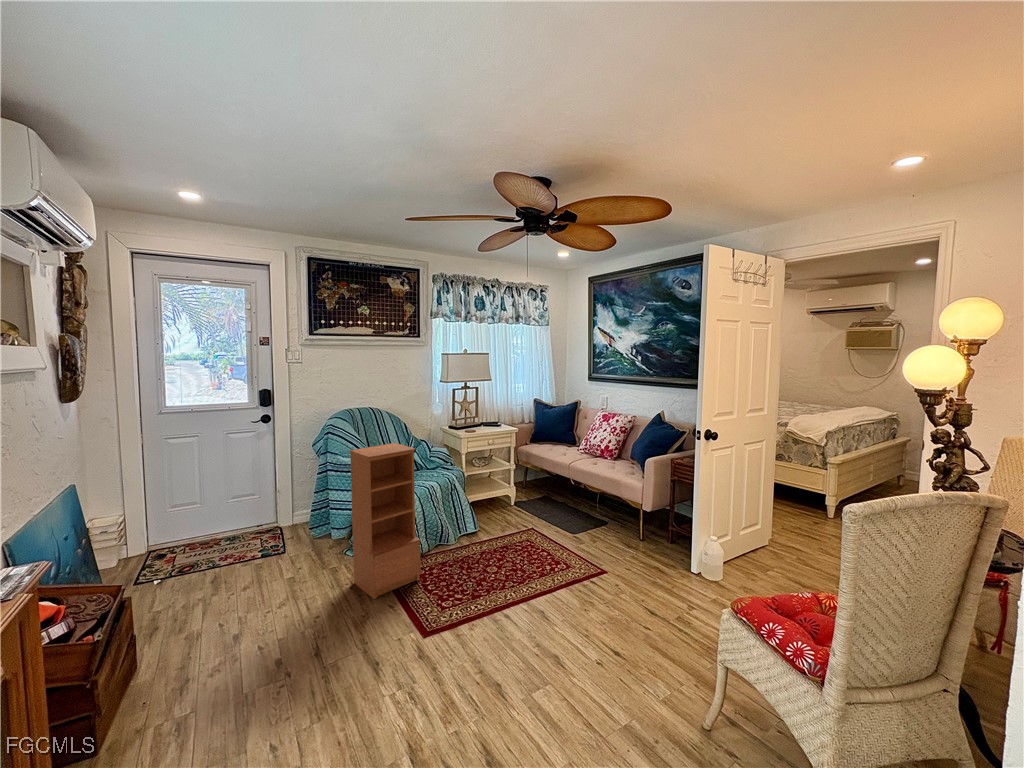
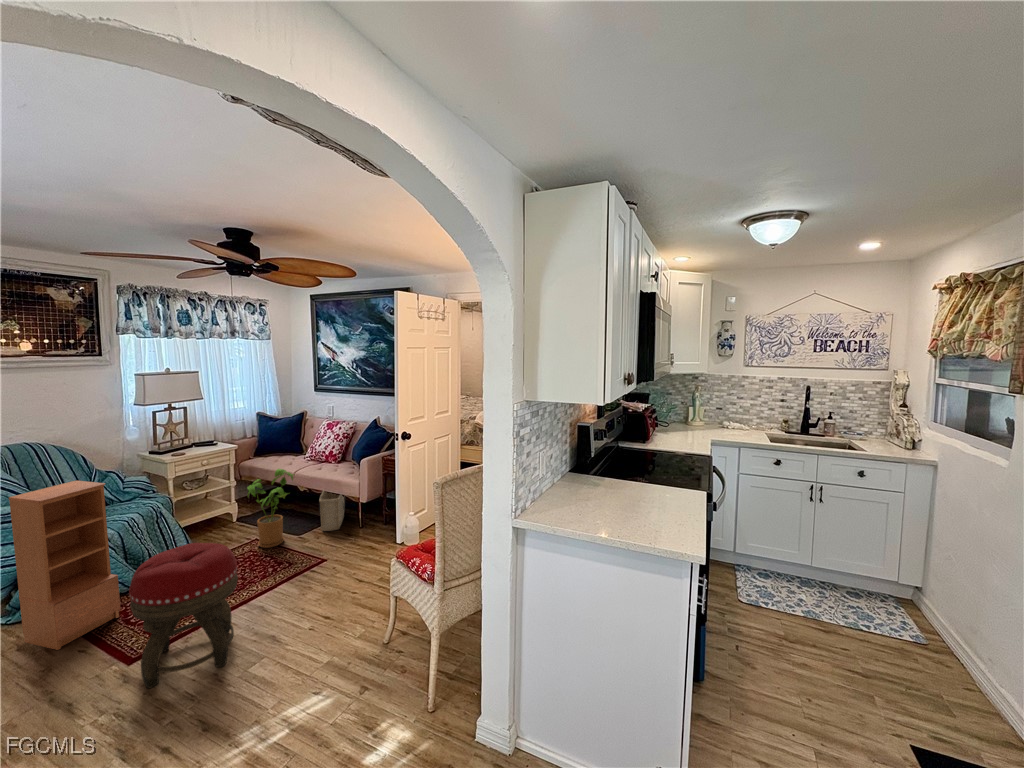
house plant: none [527,457,573,541] -> present [248,469,294,548]
basket: none [594,483,623,536] -> present [319,490,345,531]
footstool: none [427,524,524,678] -> present [129,543,238,688]

